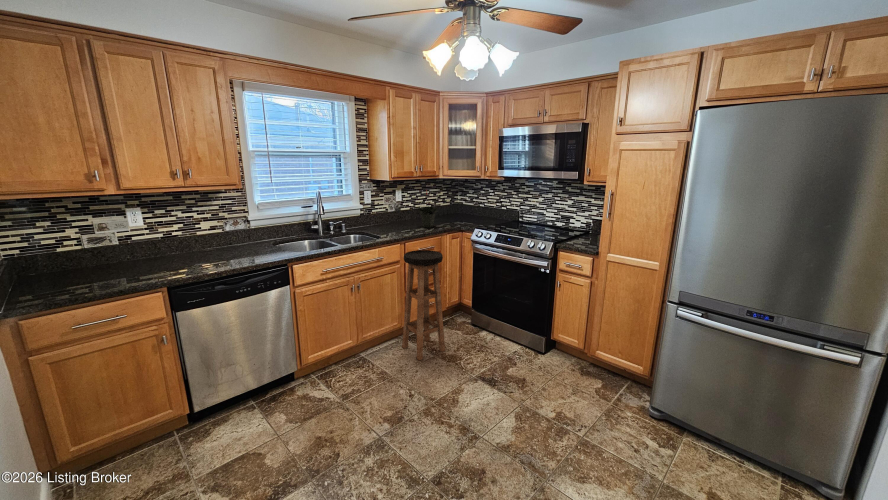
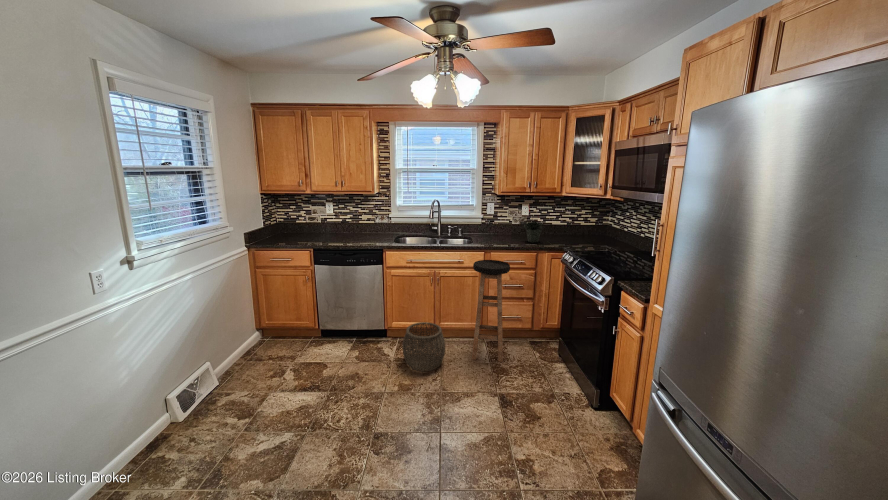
woven basket: none [353,337,406,399] -> present [402,322,445,371]

